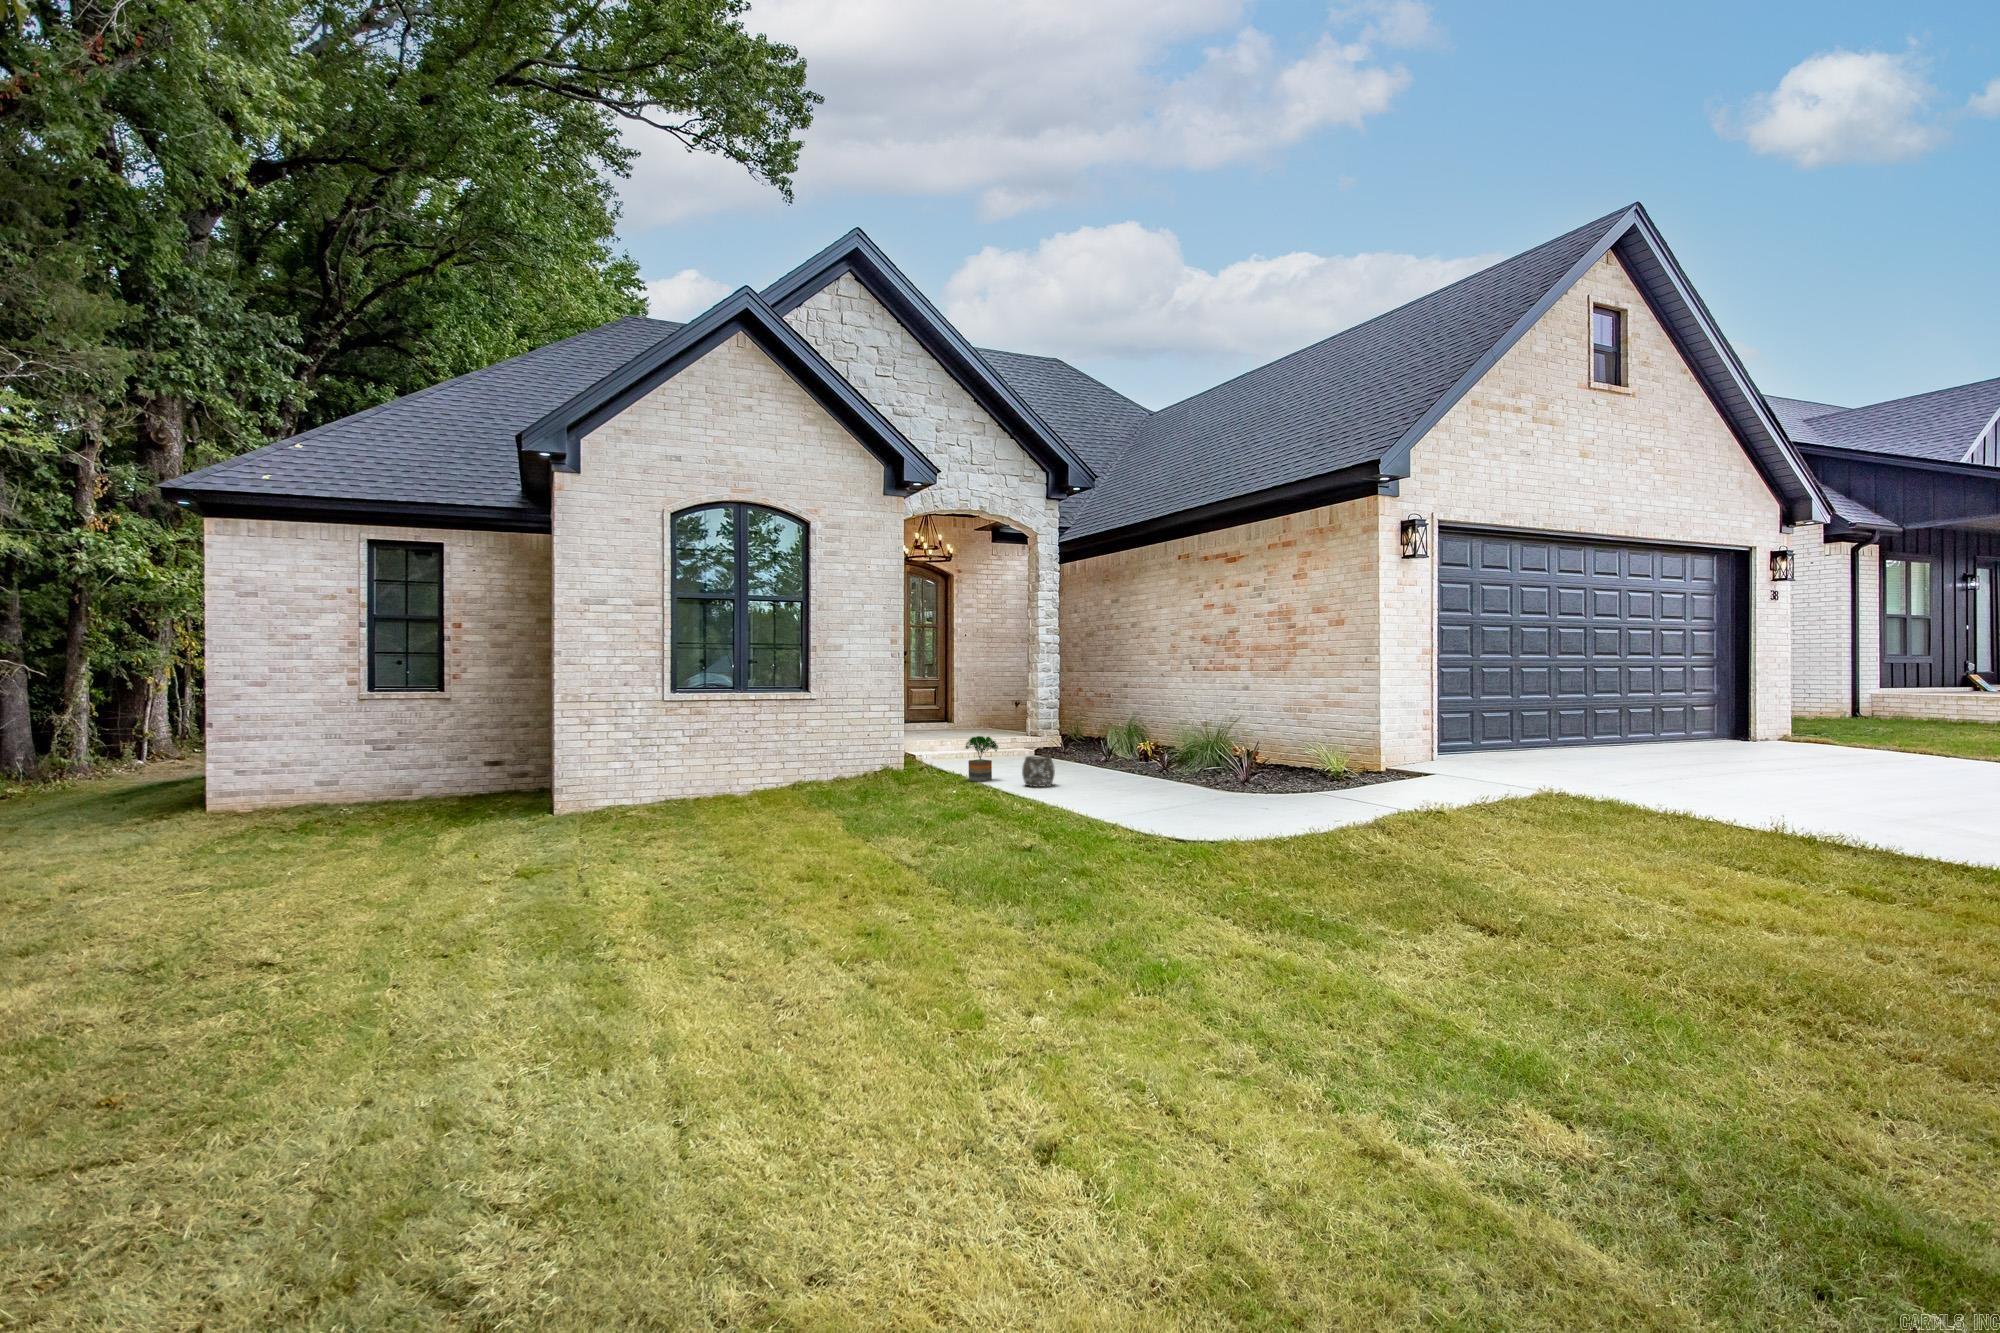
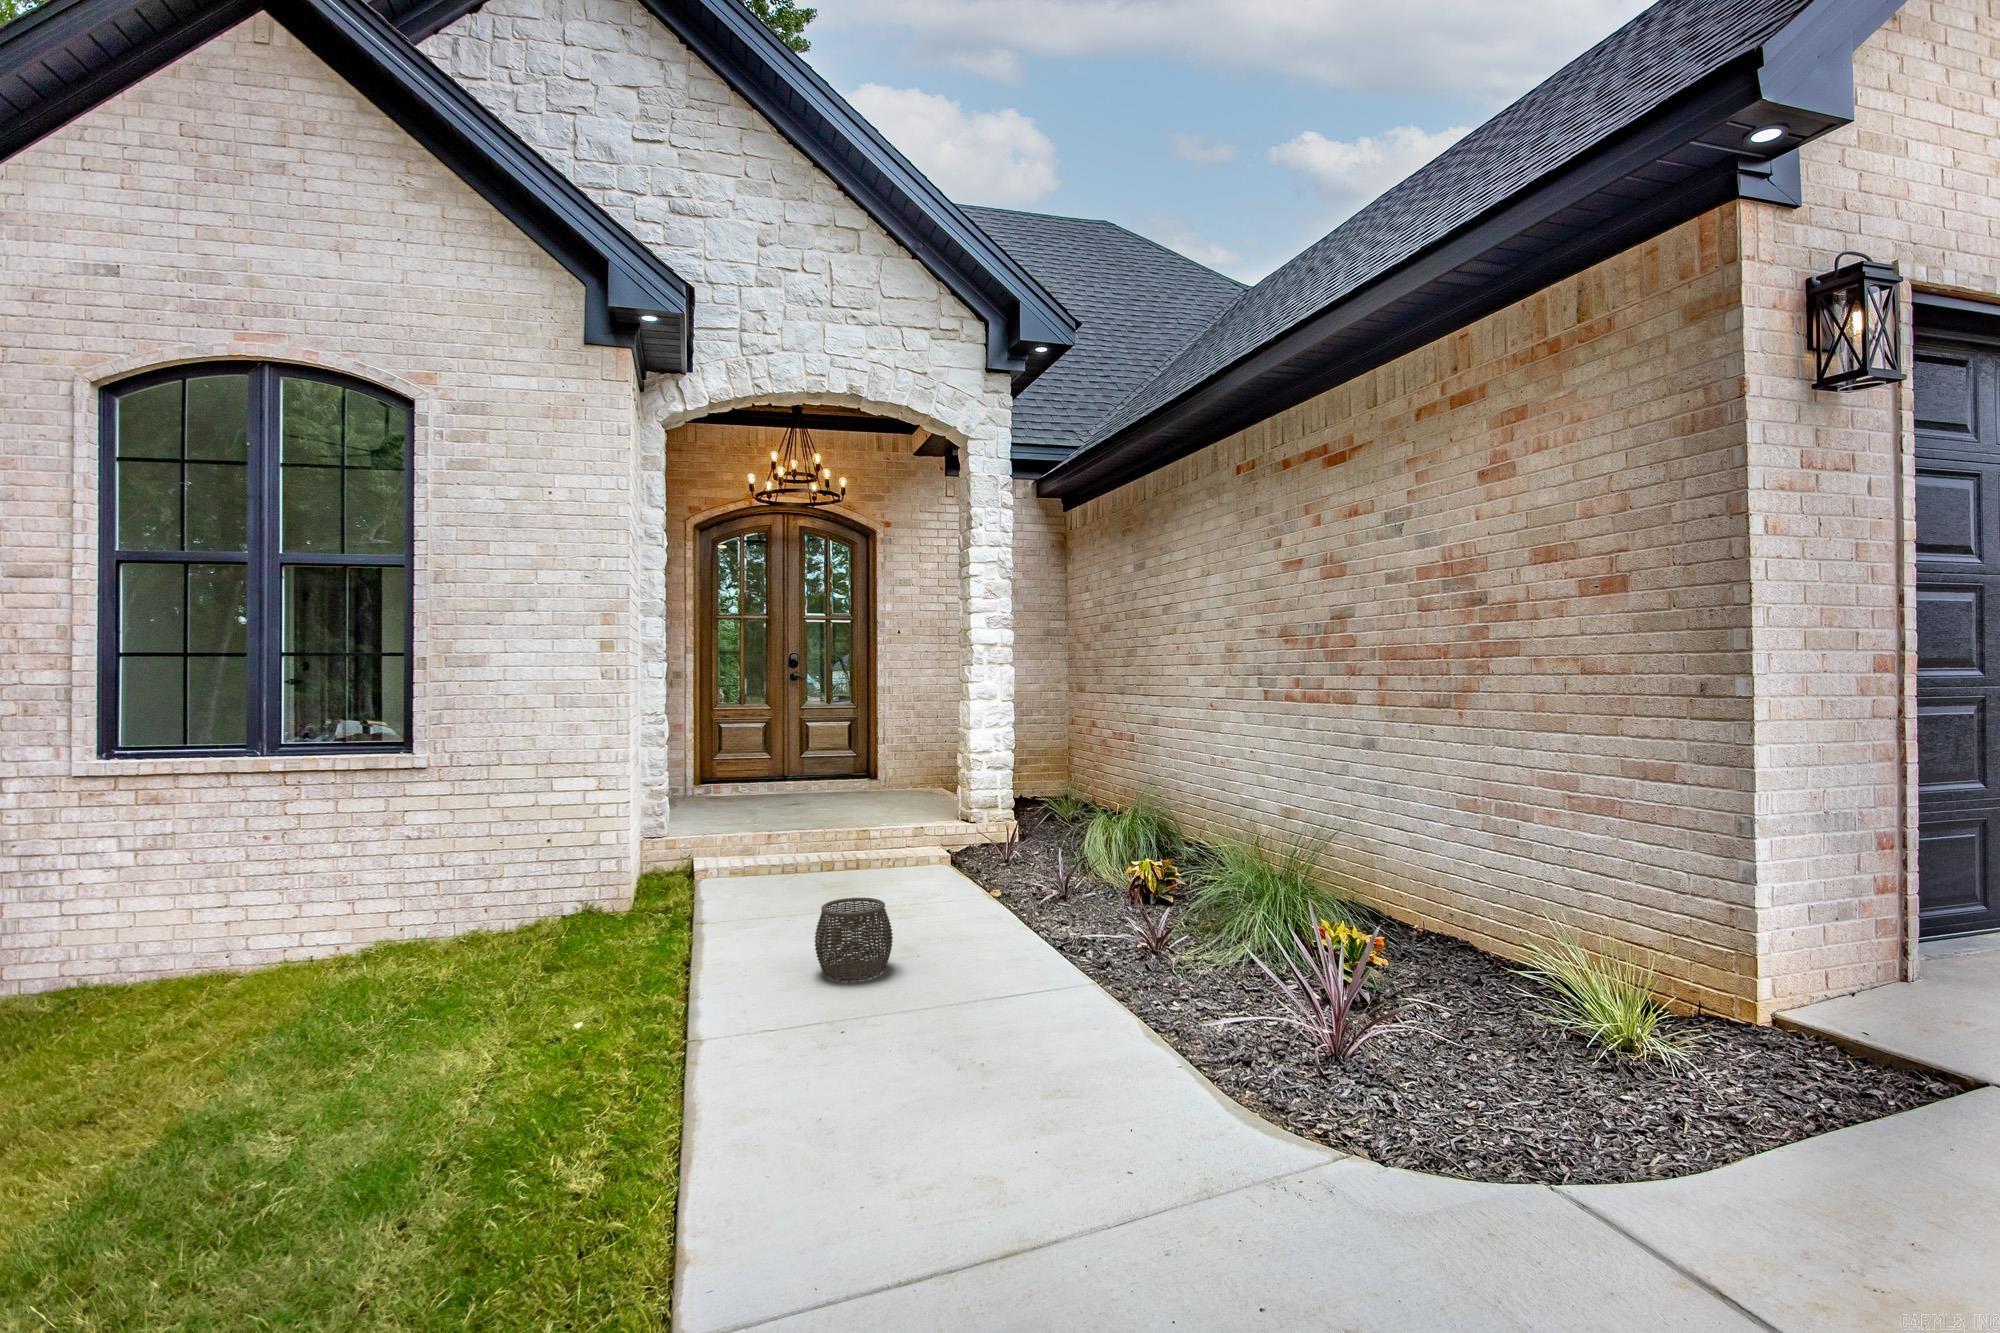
potted tree: present [965,736,998,782] -> none [729,839,803,945]

